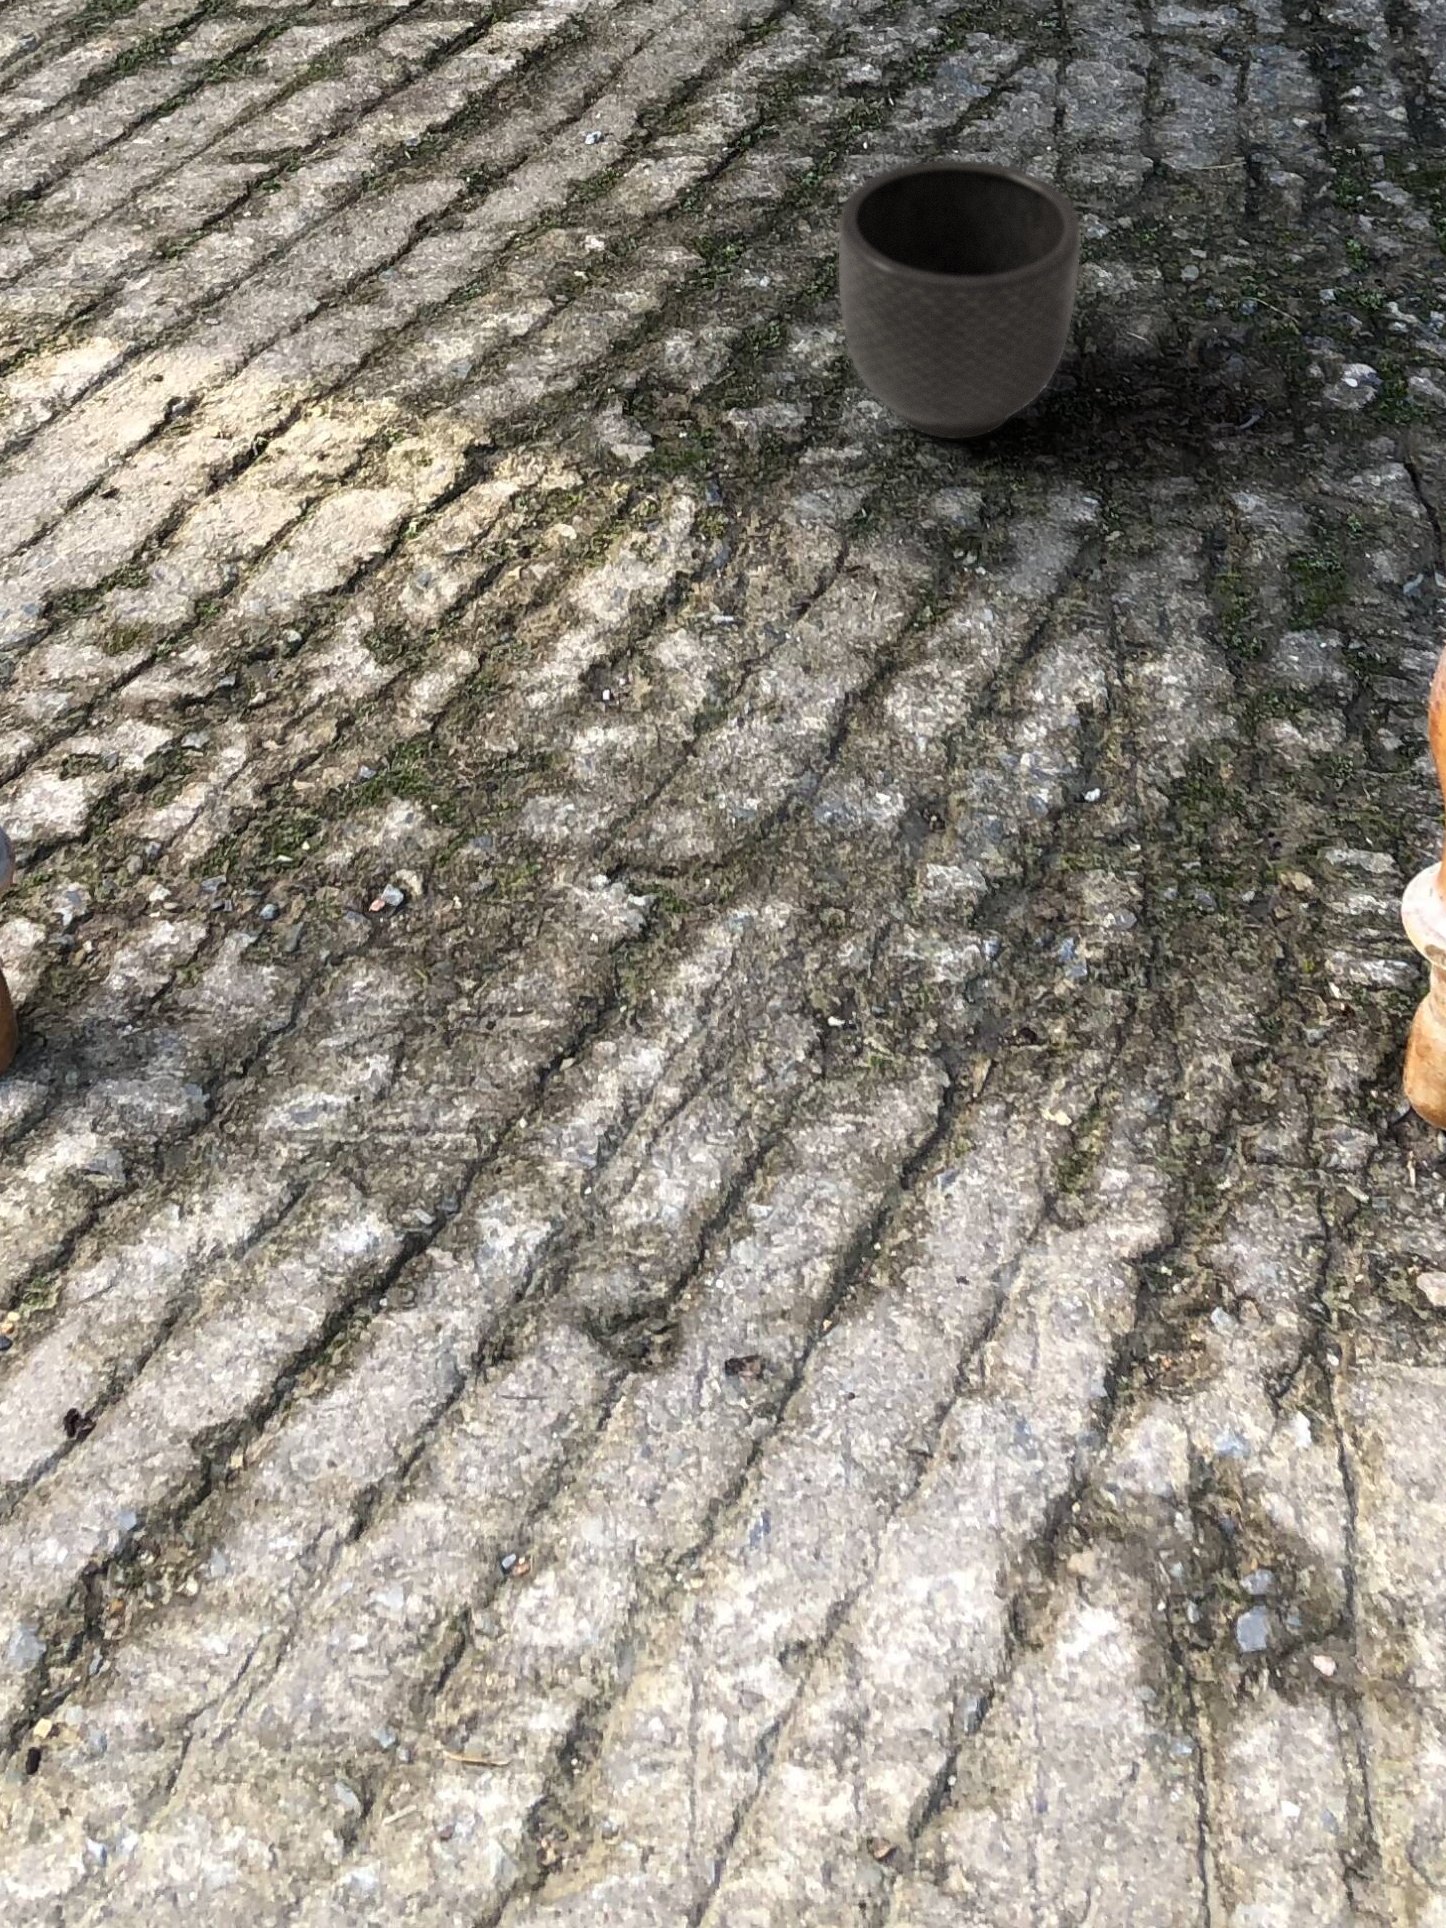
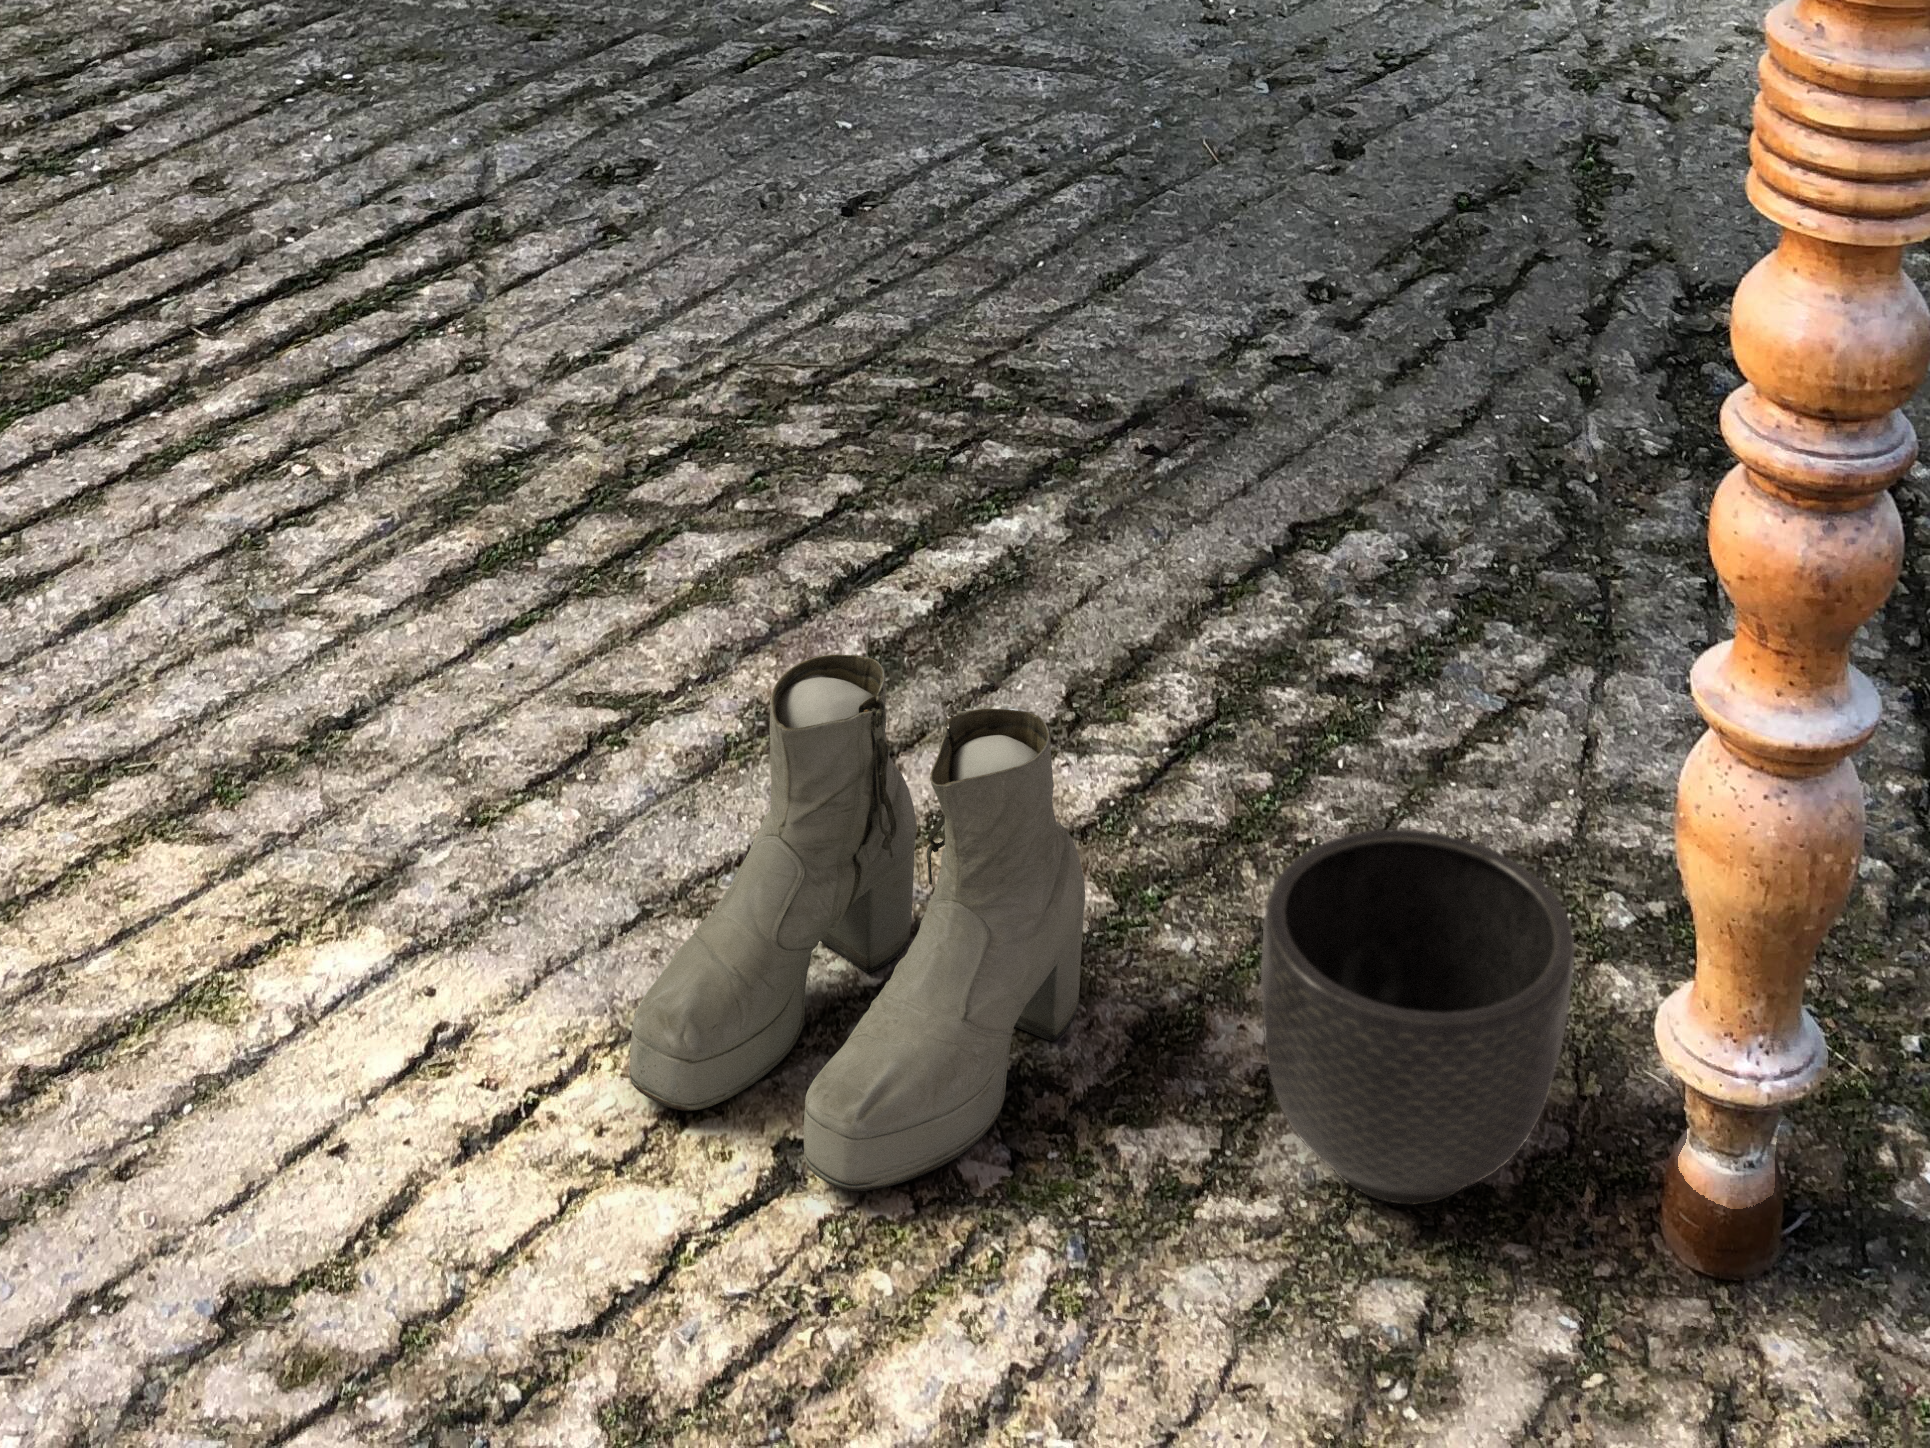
boots: none [338,70,688,471] -> present [629,654,1085,1191]

